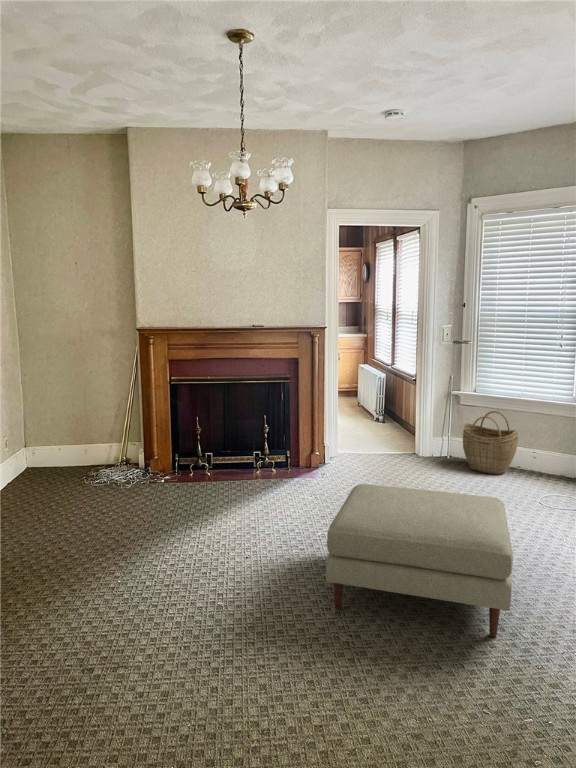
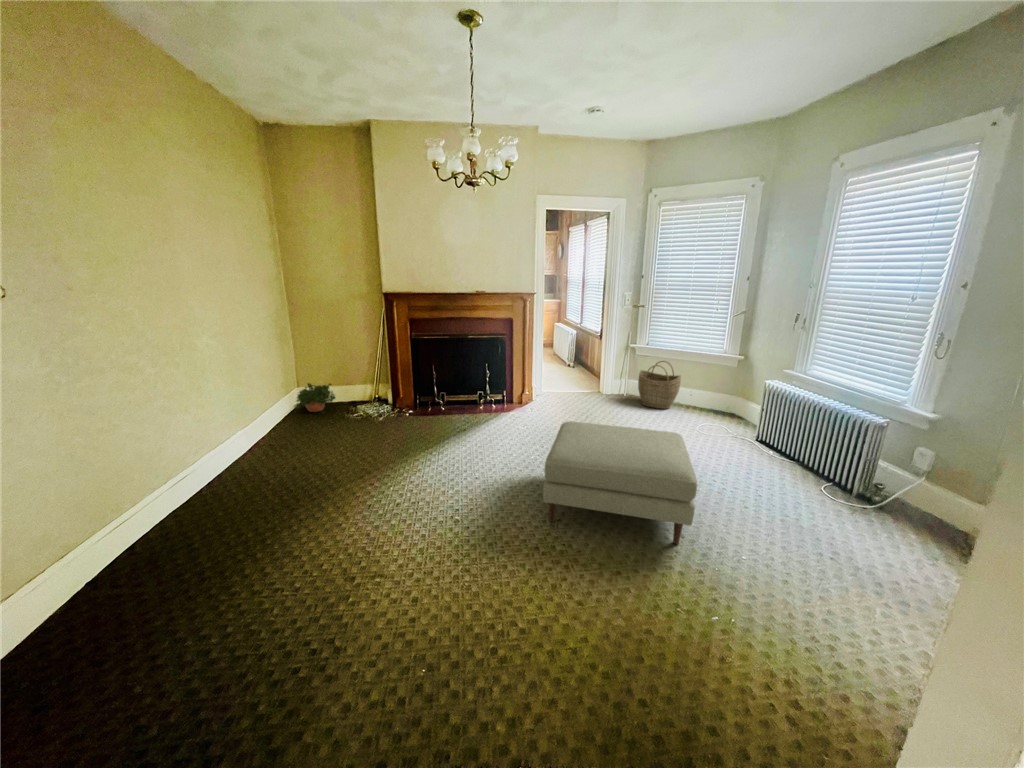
potted plant: none [21,439,77,480] -> present [294,383,335,412]

